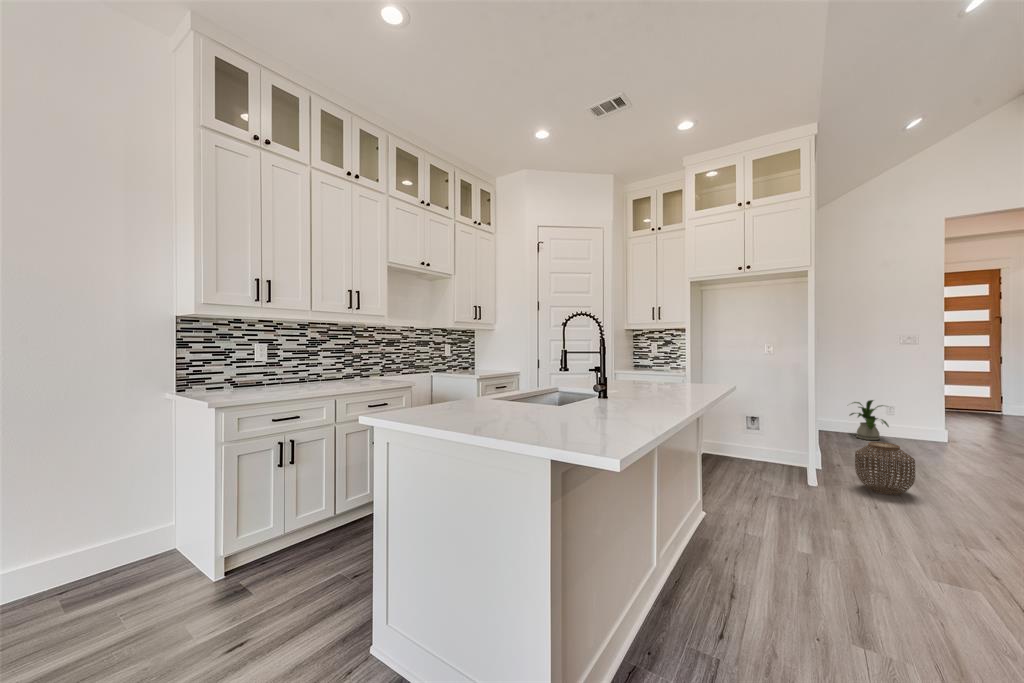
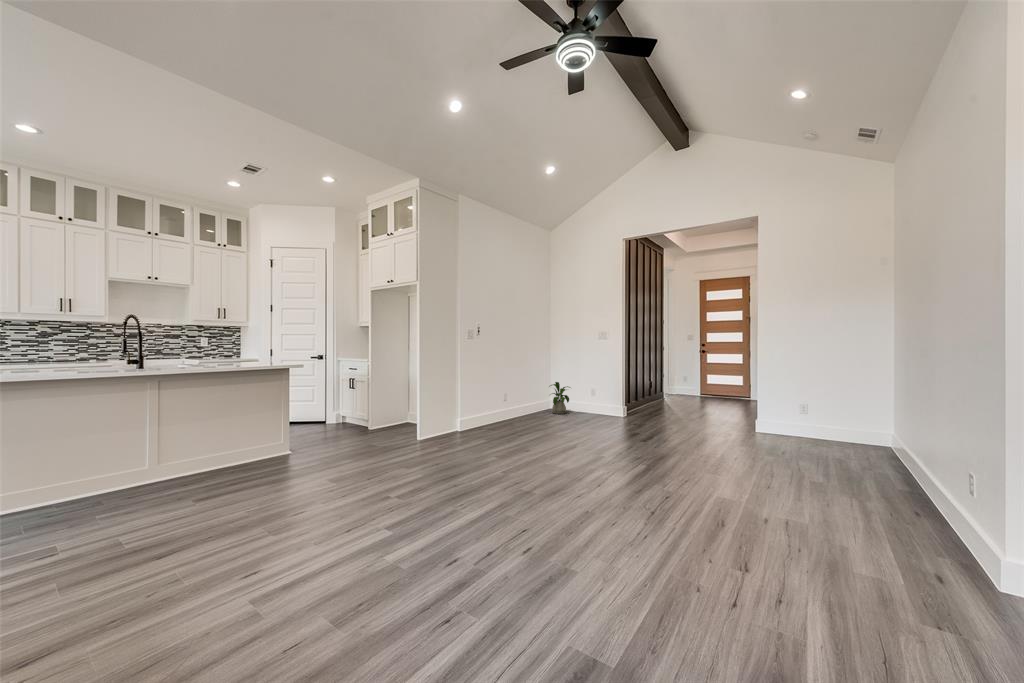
woven basket: present [855,442,916,495] -> none [437,407,470,444]

